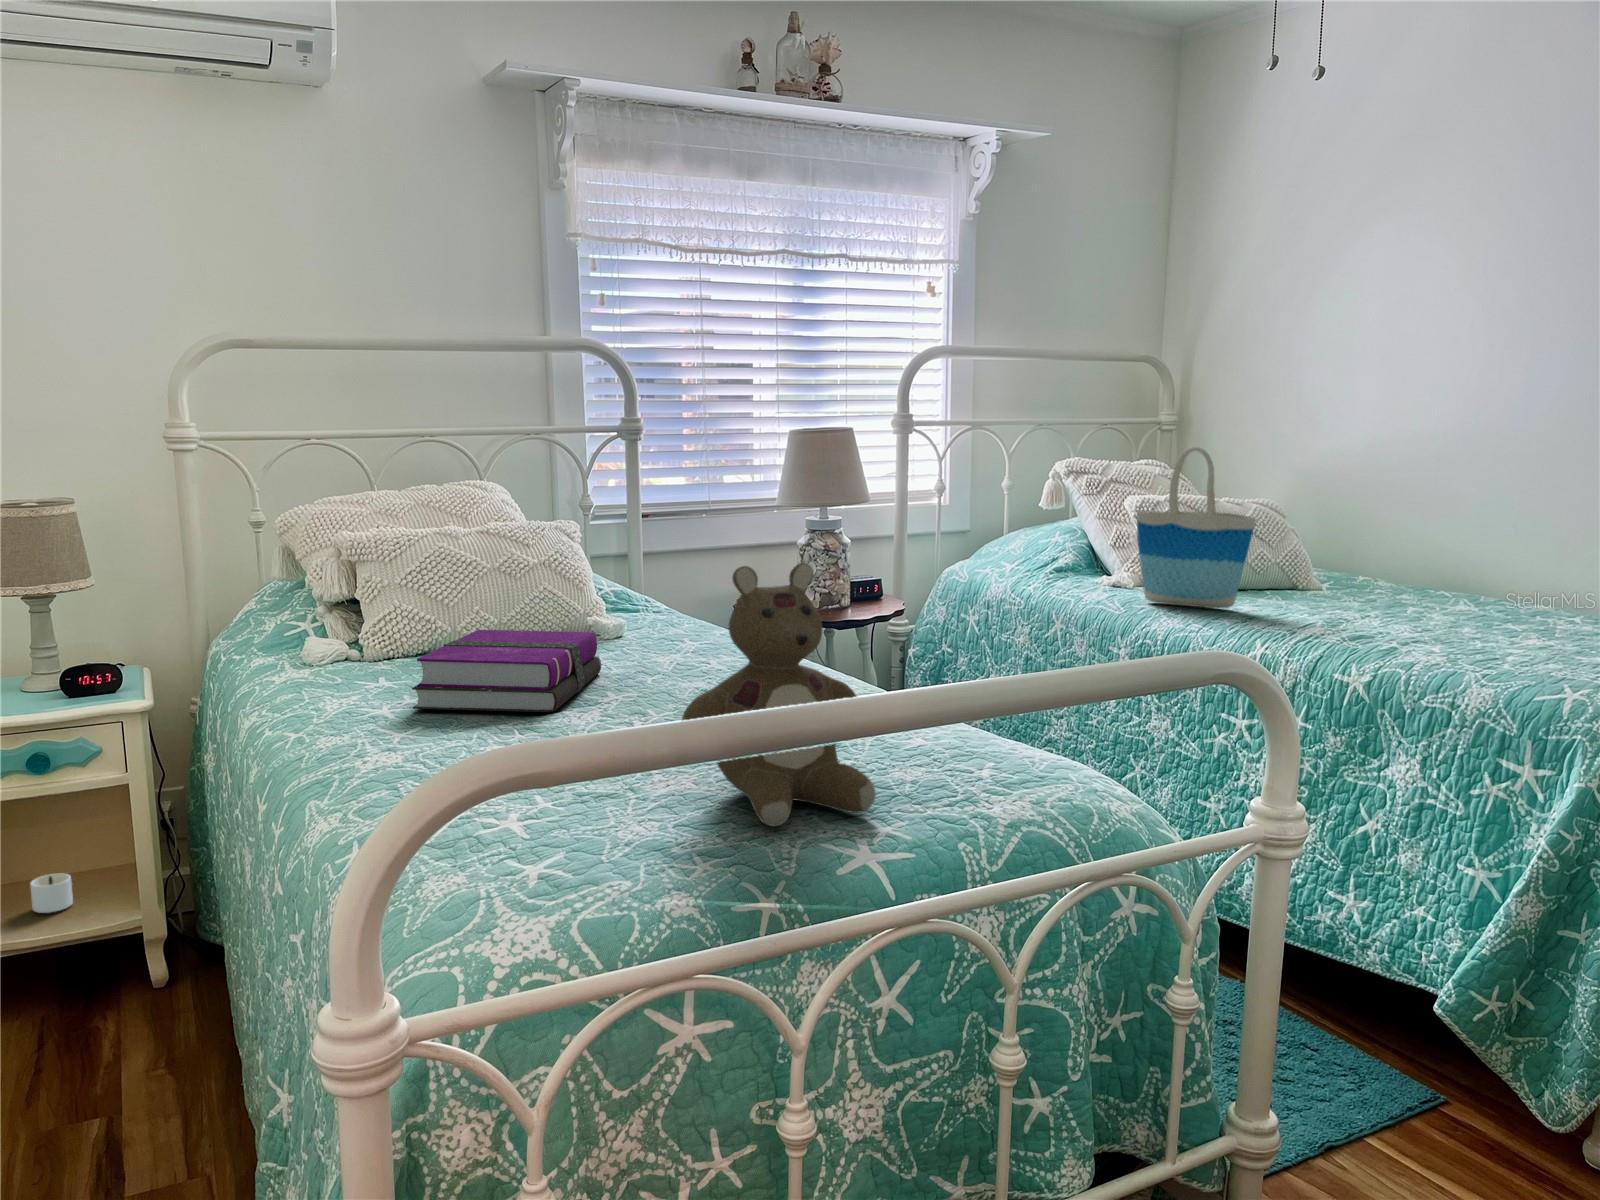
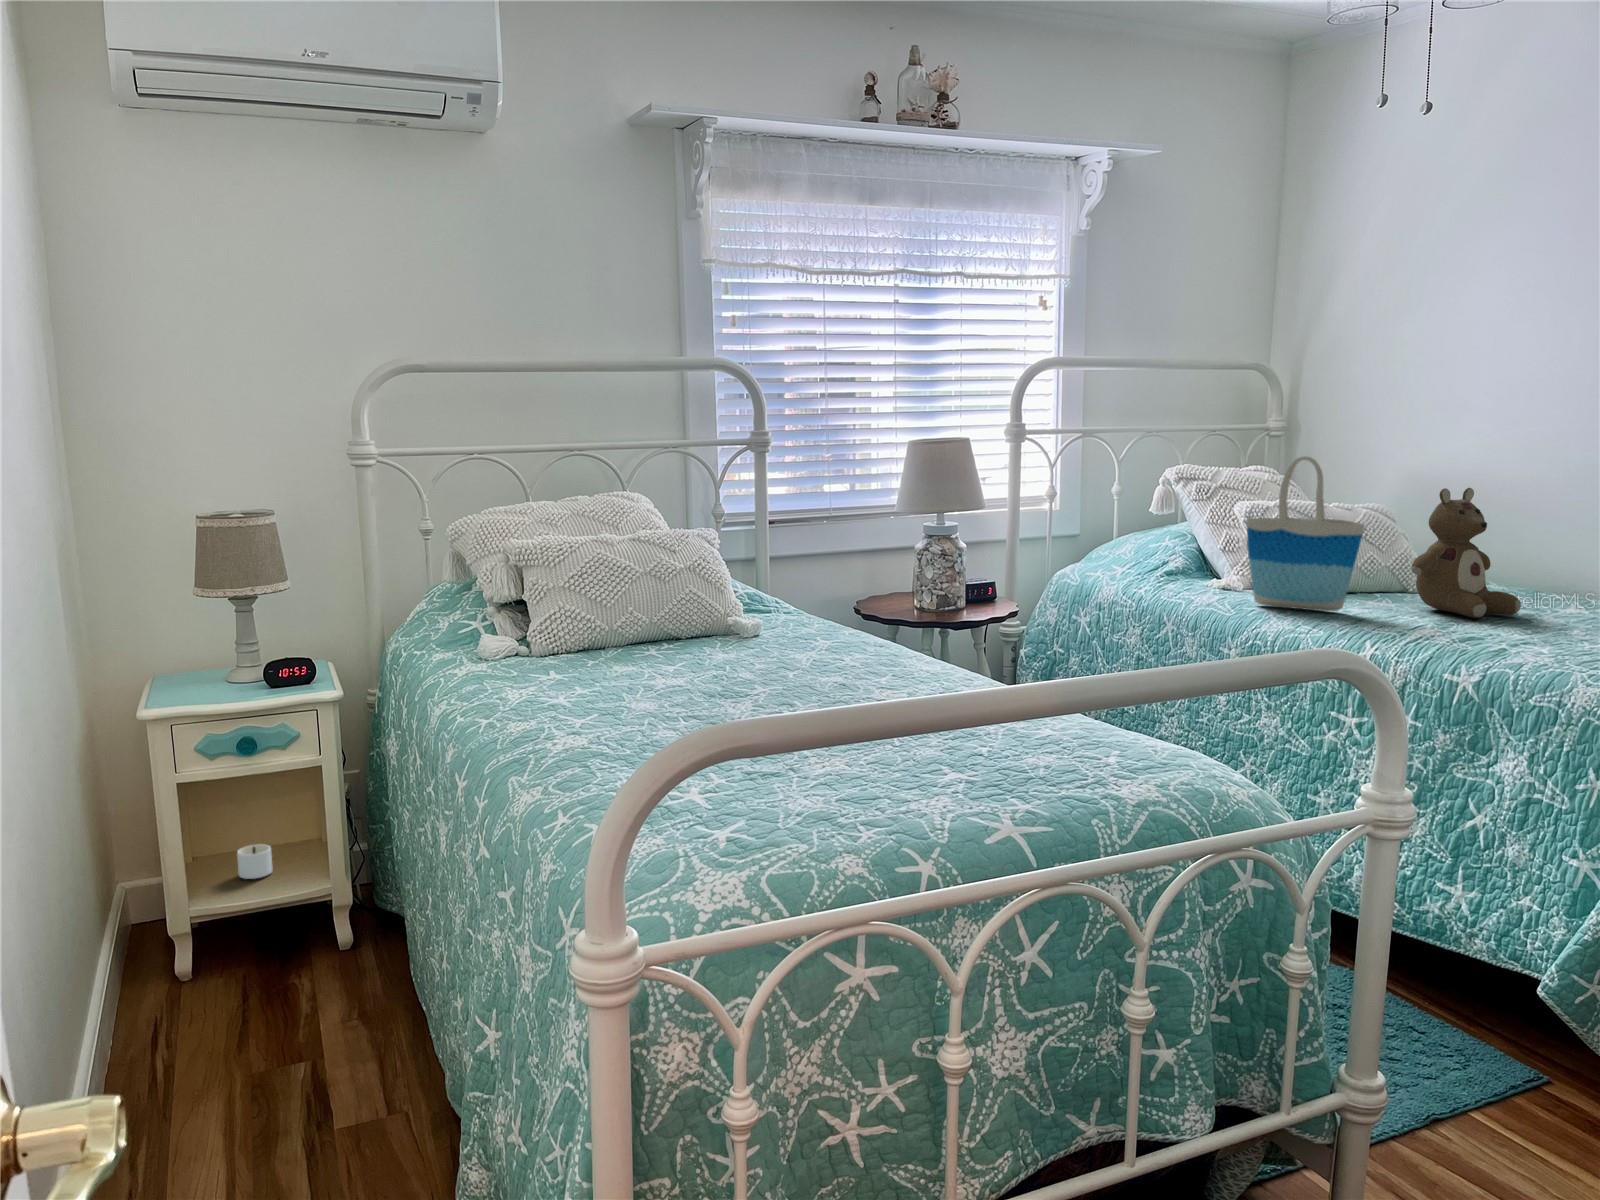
stuffed bear: present [682,563,876,826] -> present [1411,488,1521,618]
hardback book: present [412,630,601,712] -> none [586,628,748,702]

